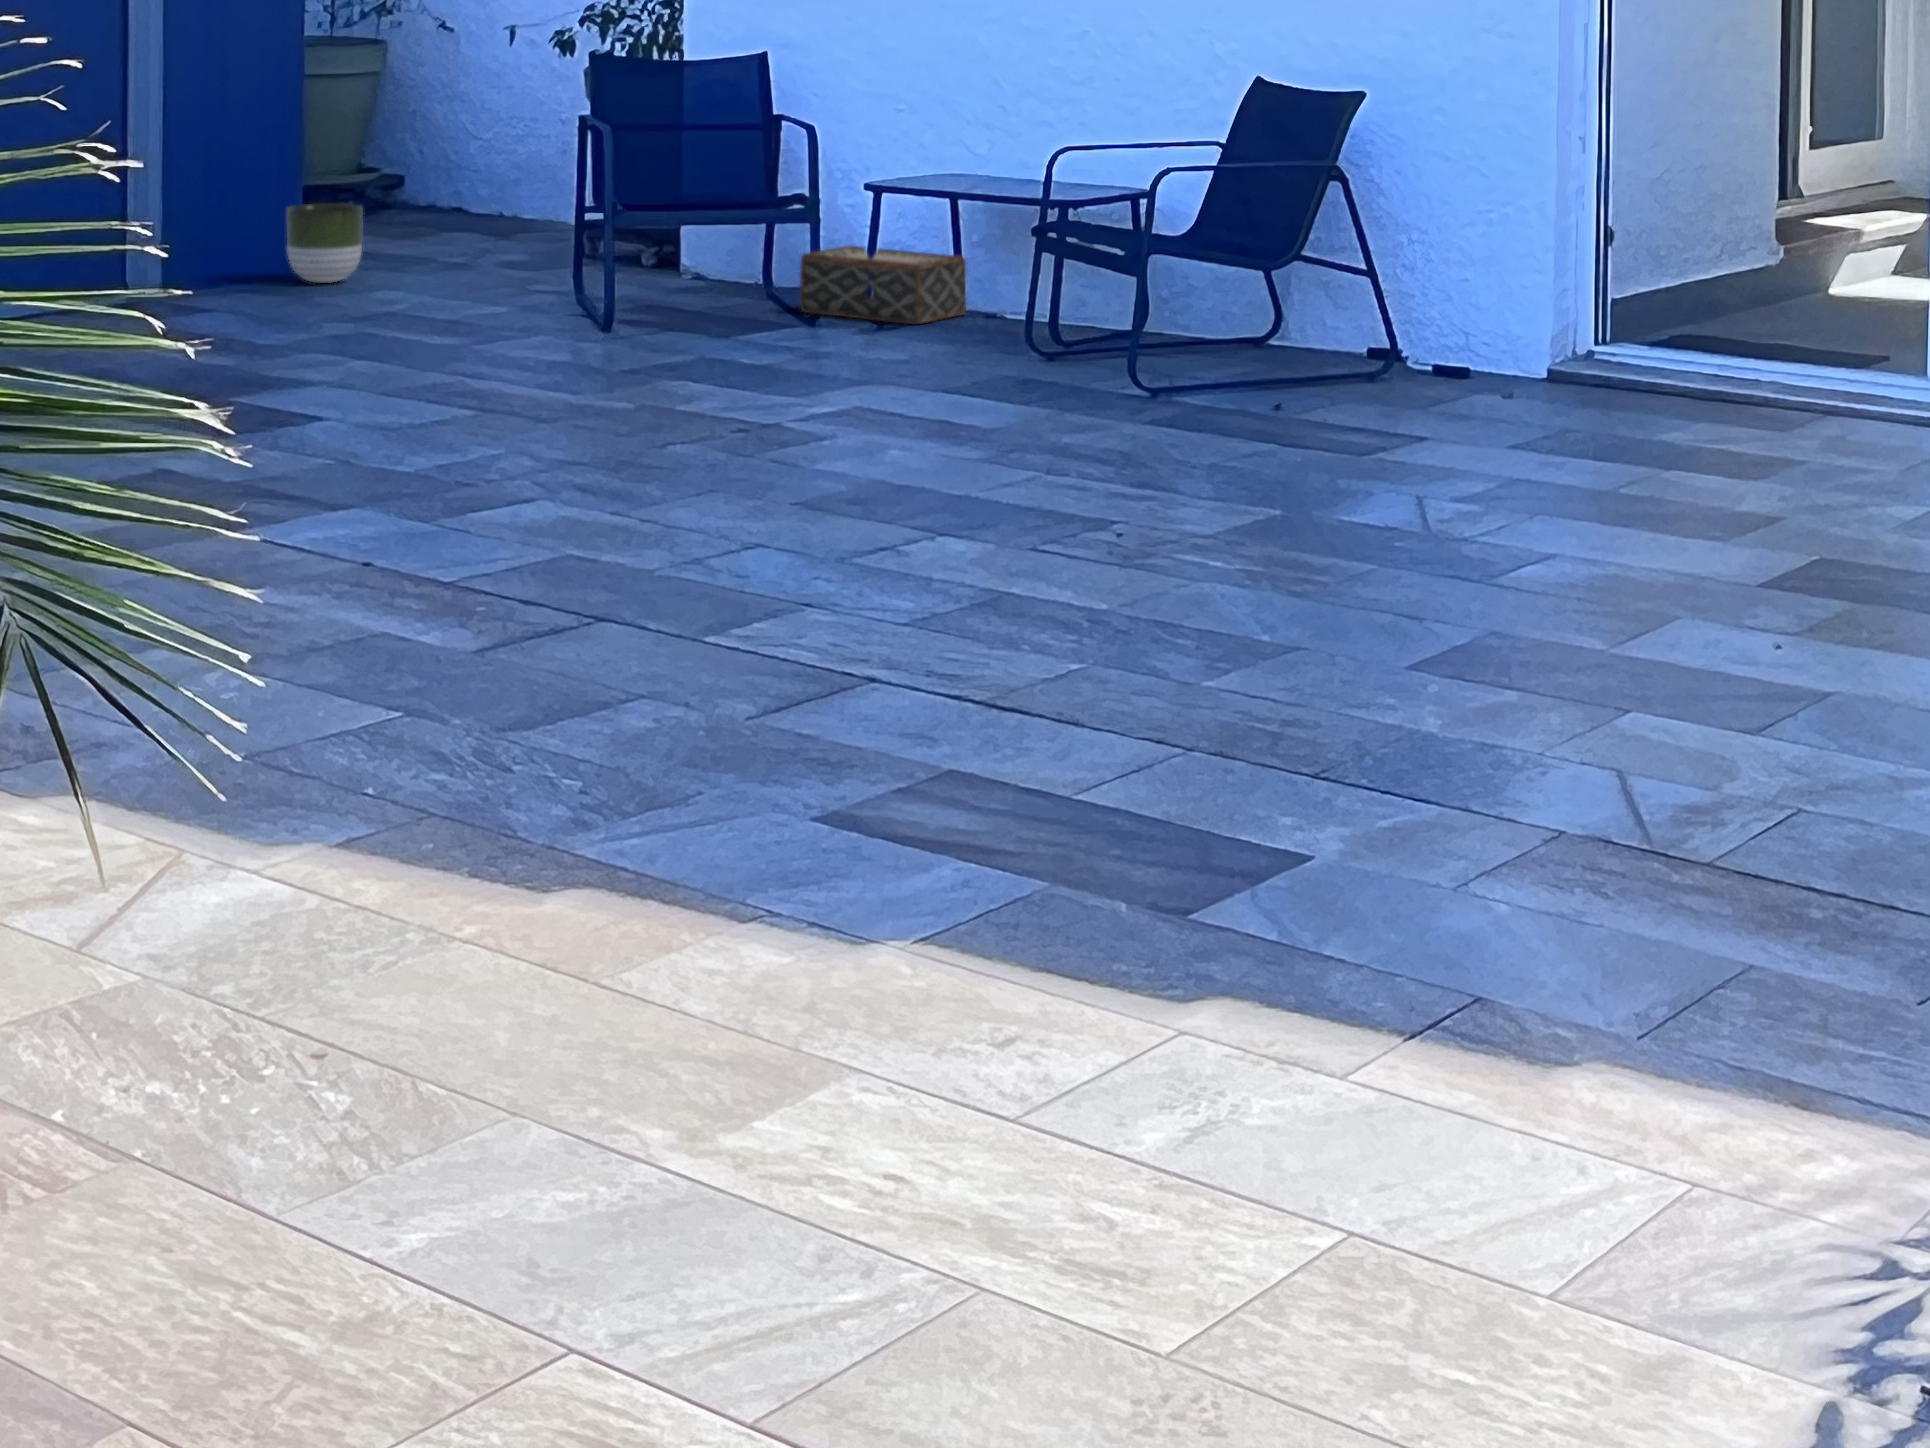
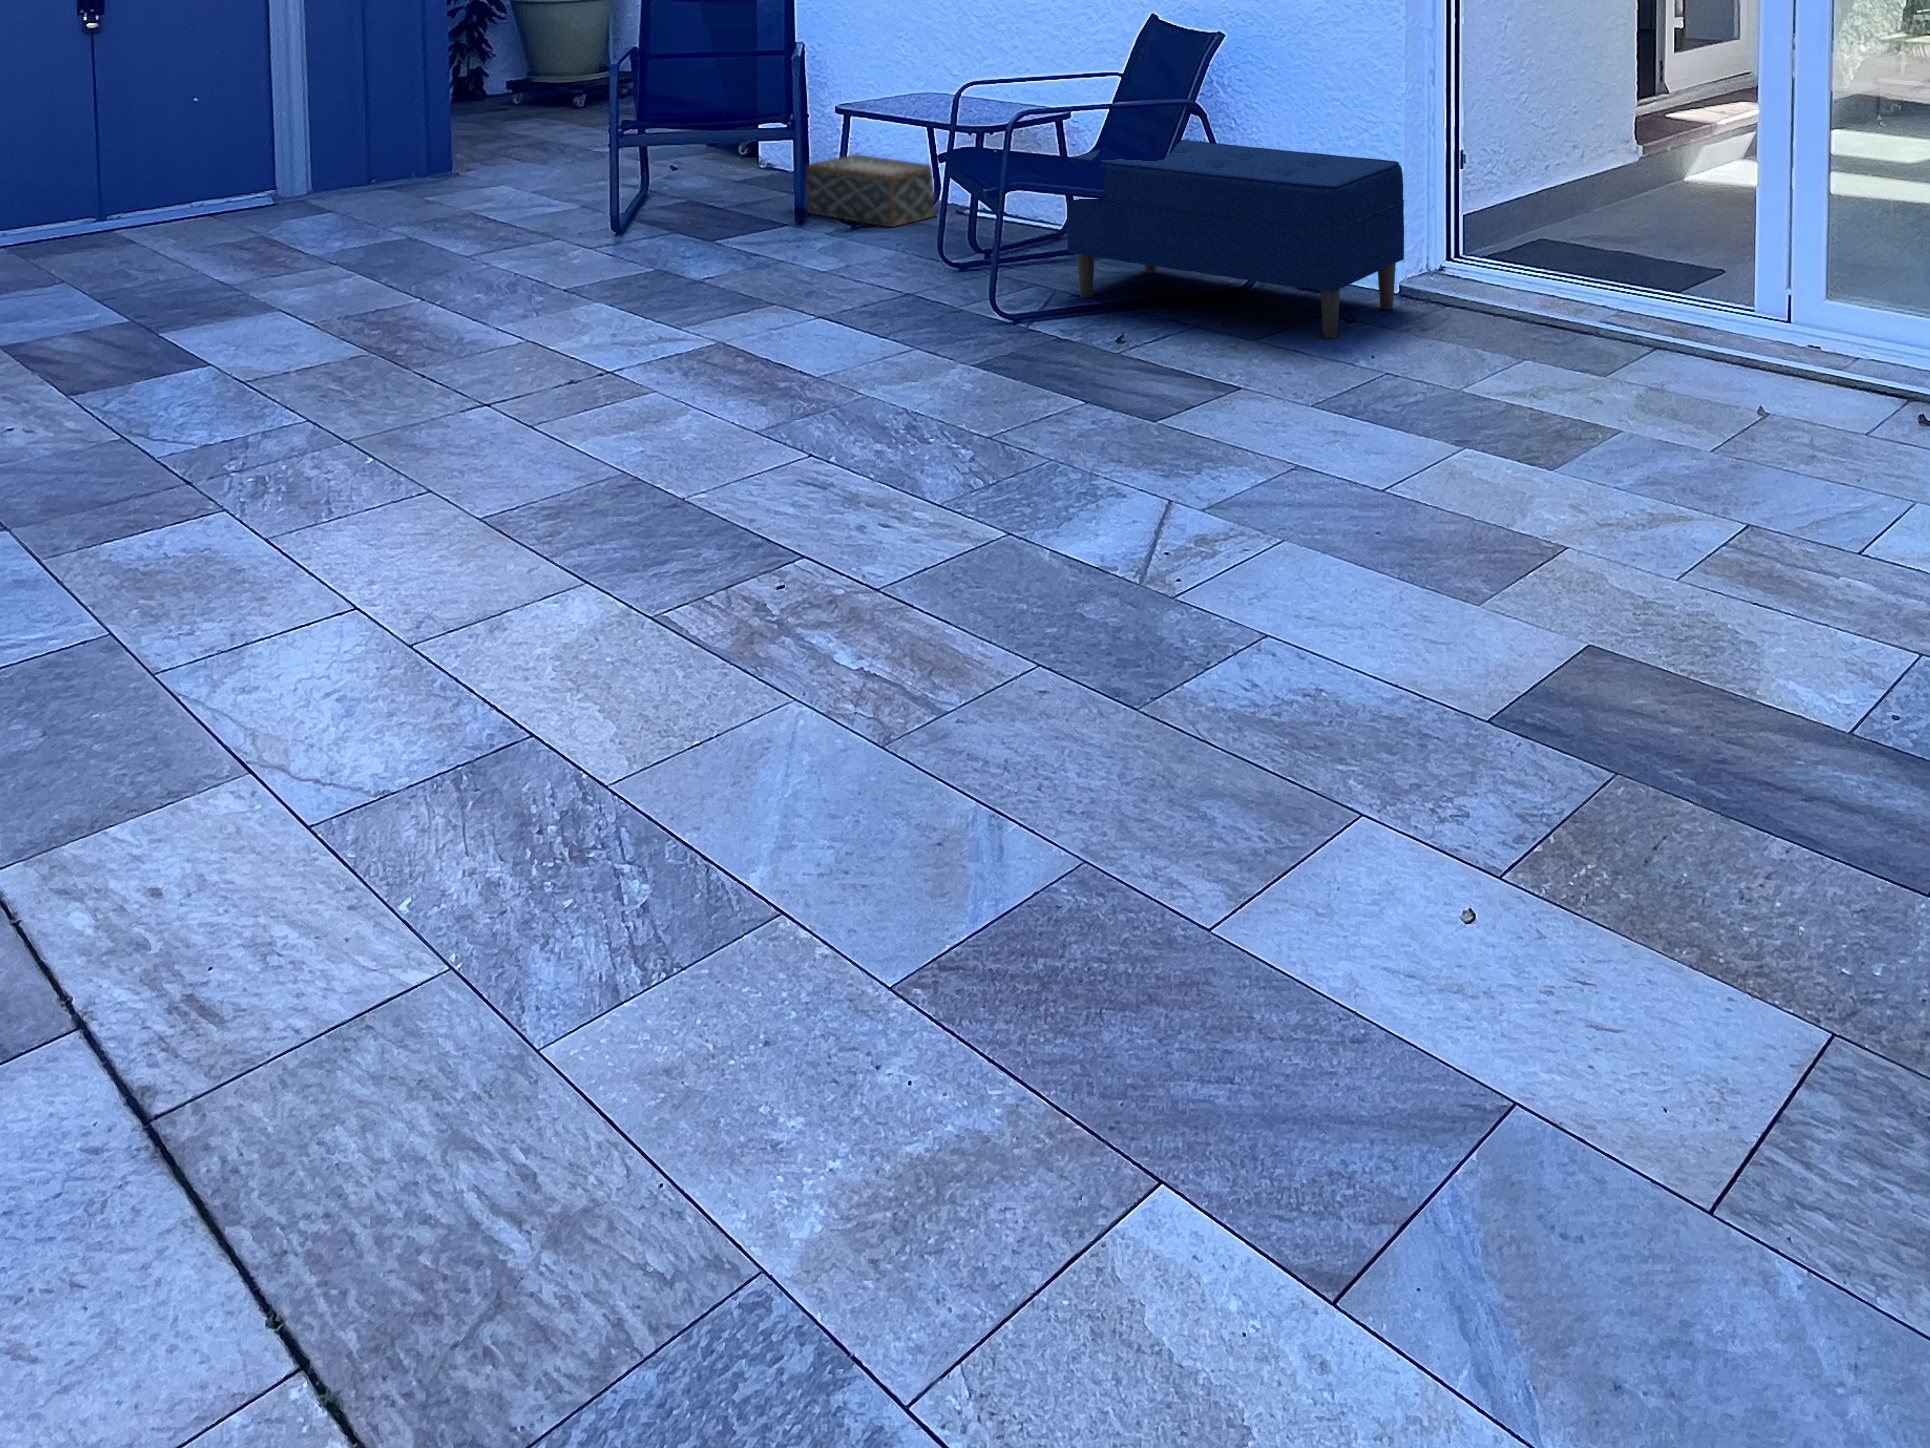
planter: present [287,203,363,283] -> none [427,117,492,183]
bench: none [1181,209,1551,408] -> present [1067,140,1404,339]

